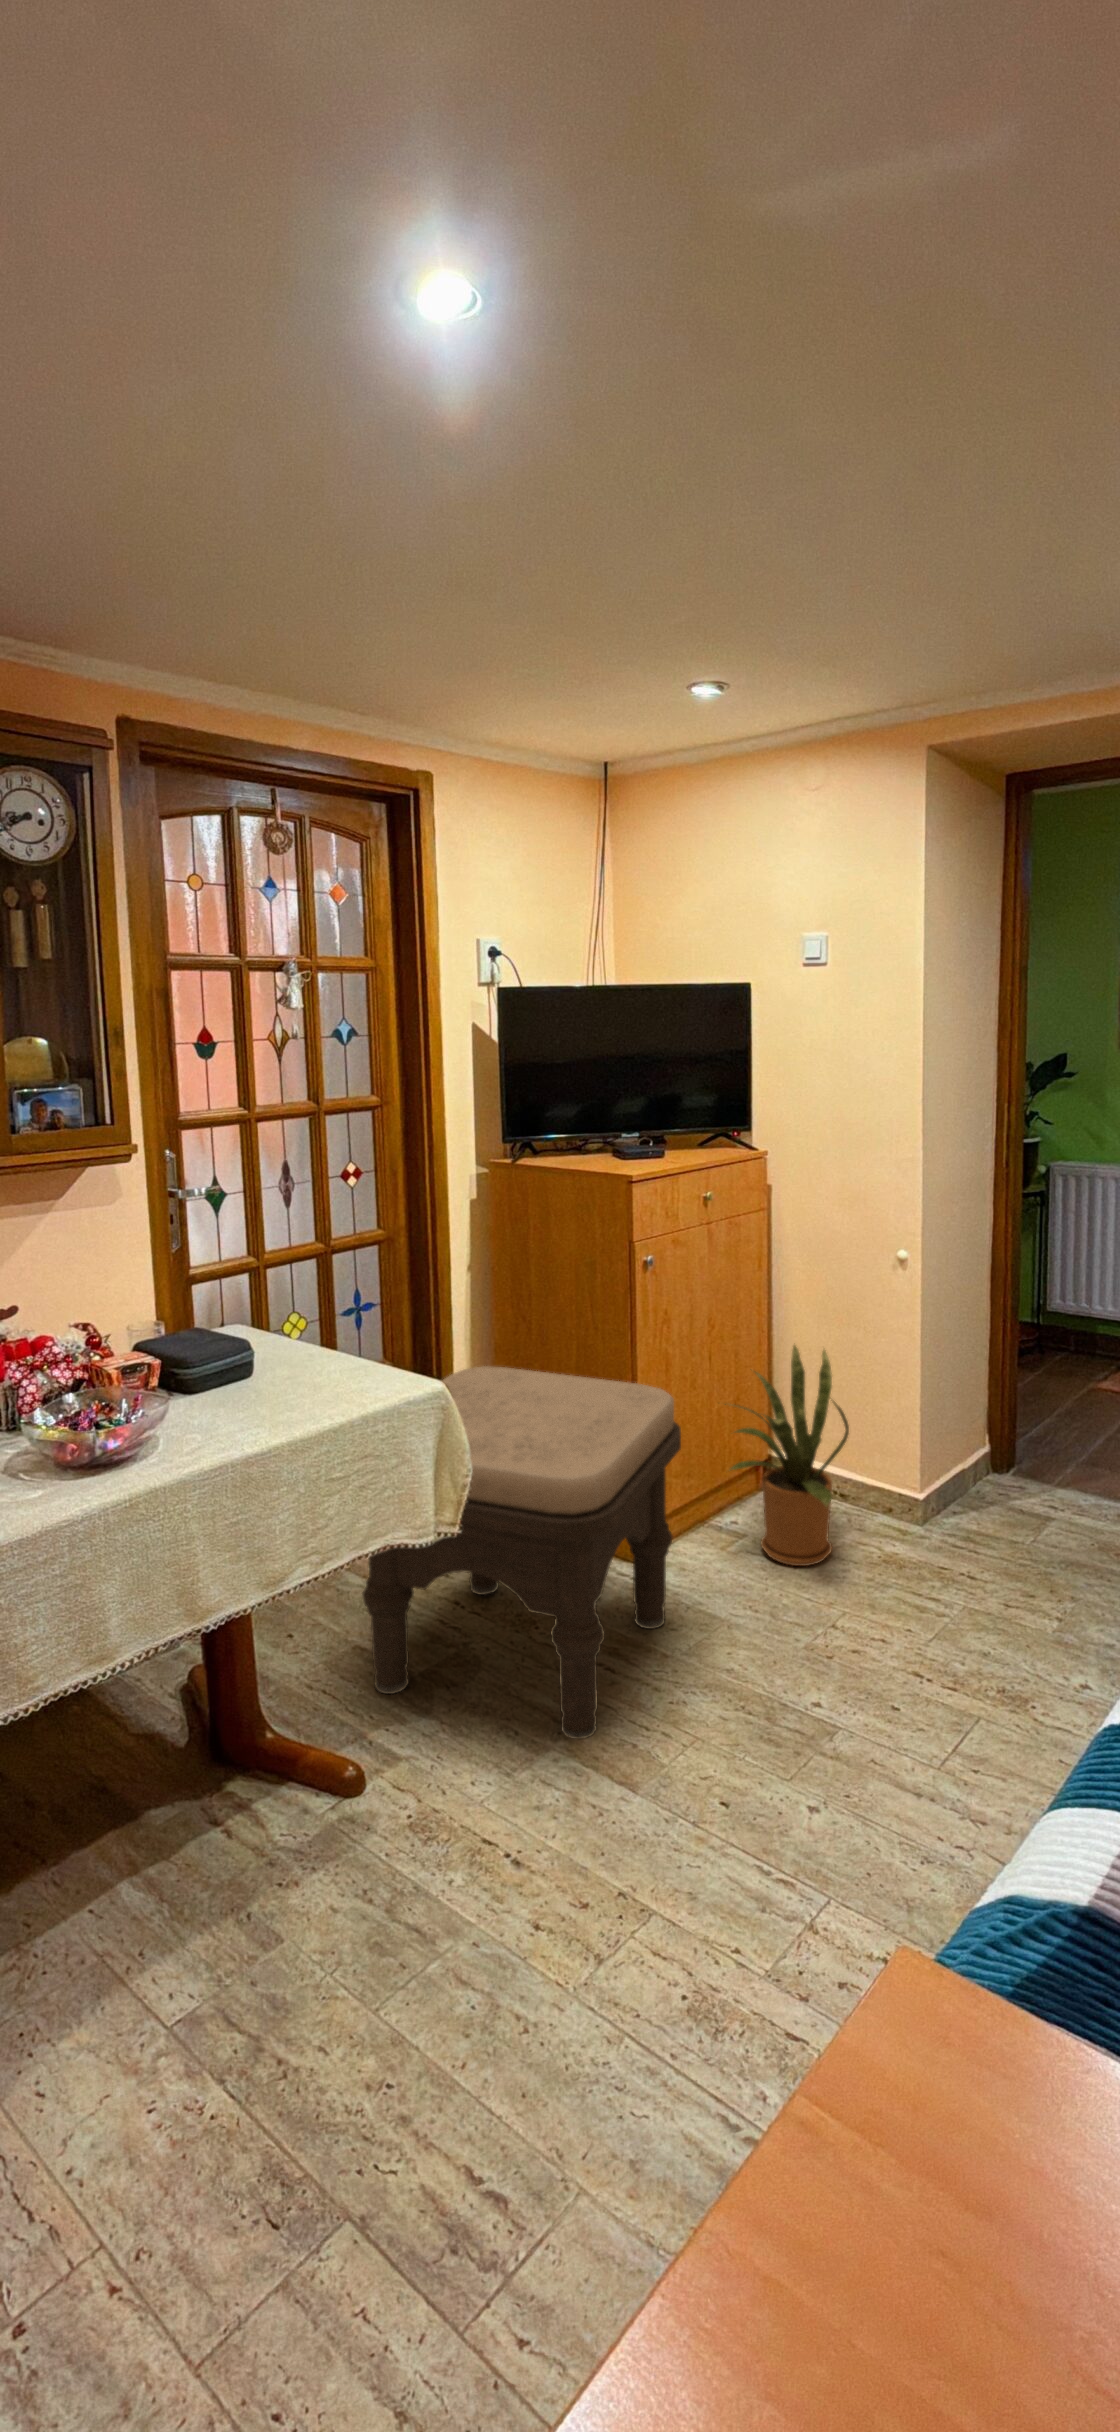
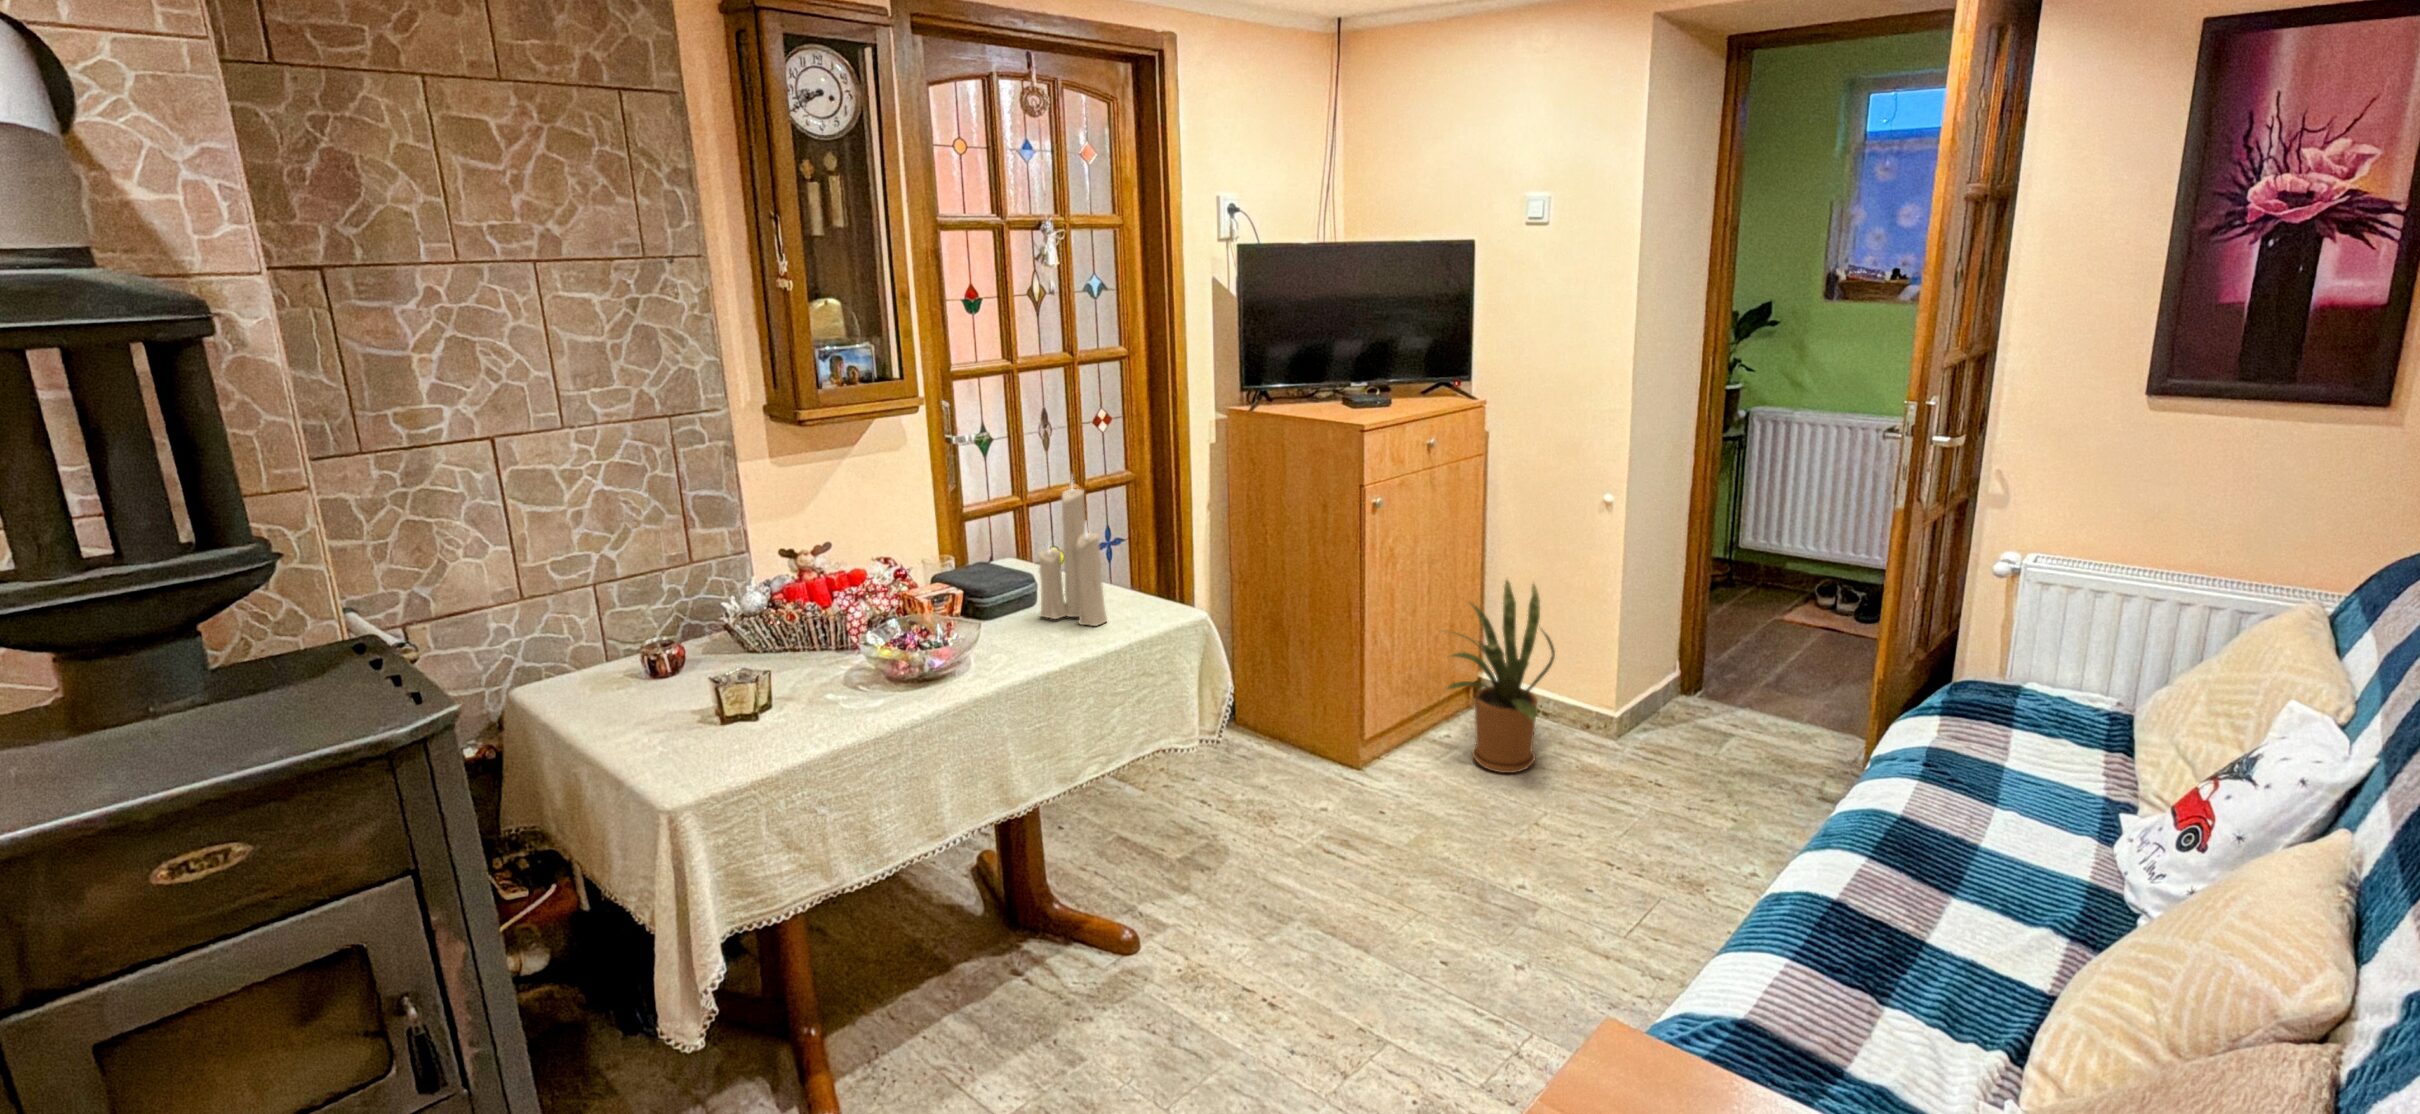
candle: none [251,1214,328,1400] -> present [1039,487,1107,626]
ottoman: present [362,1366,681,1739] -> none [1116,597,1407,913]

